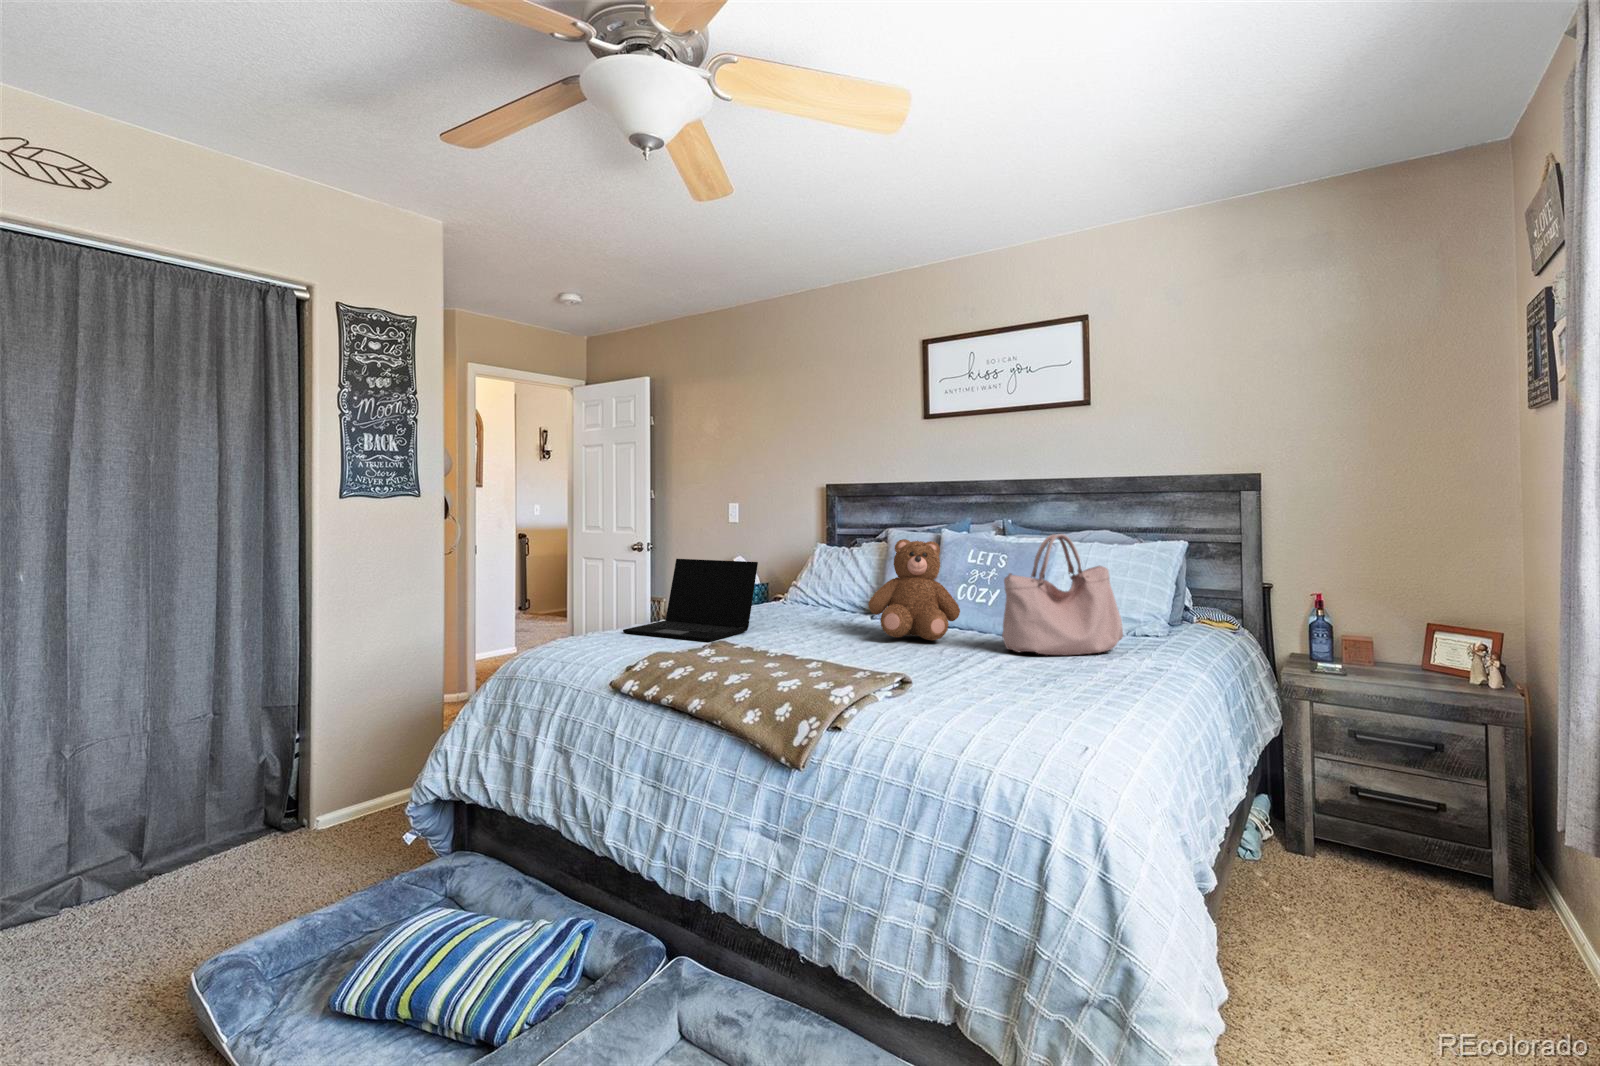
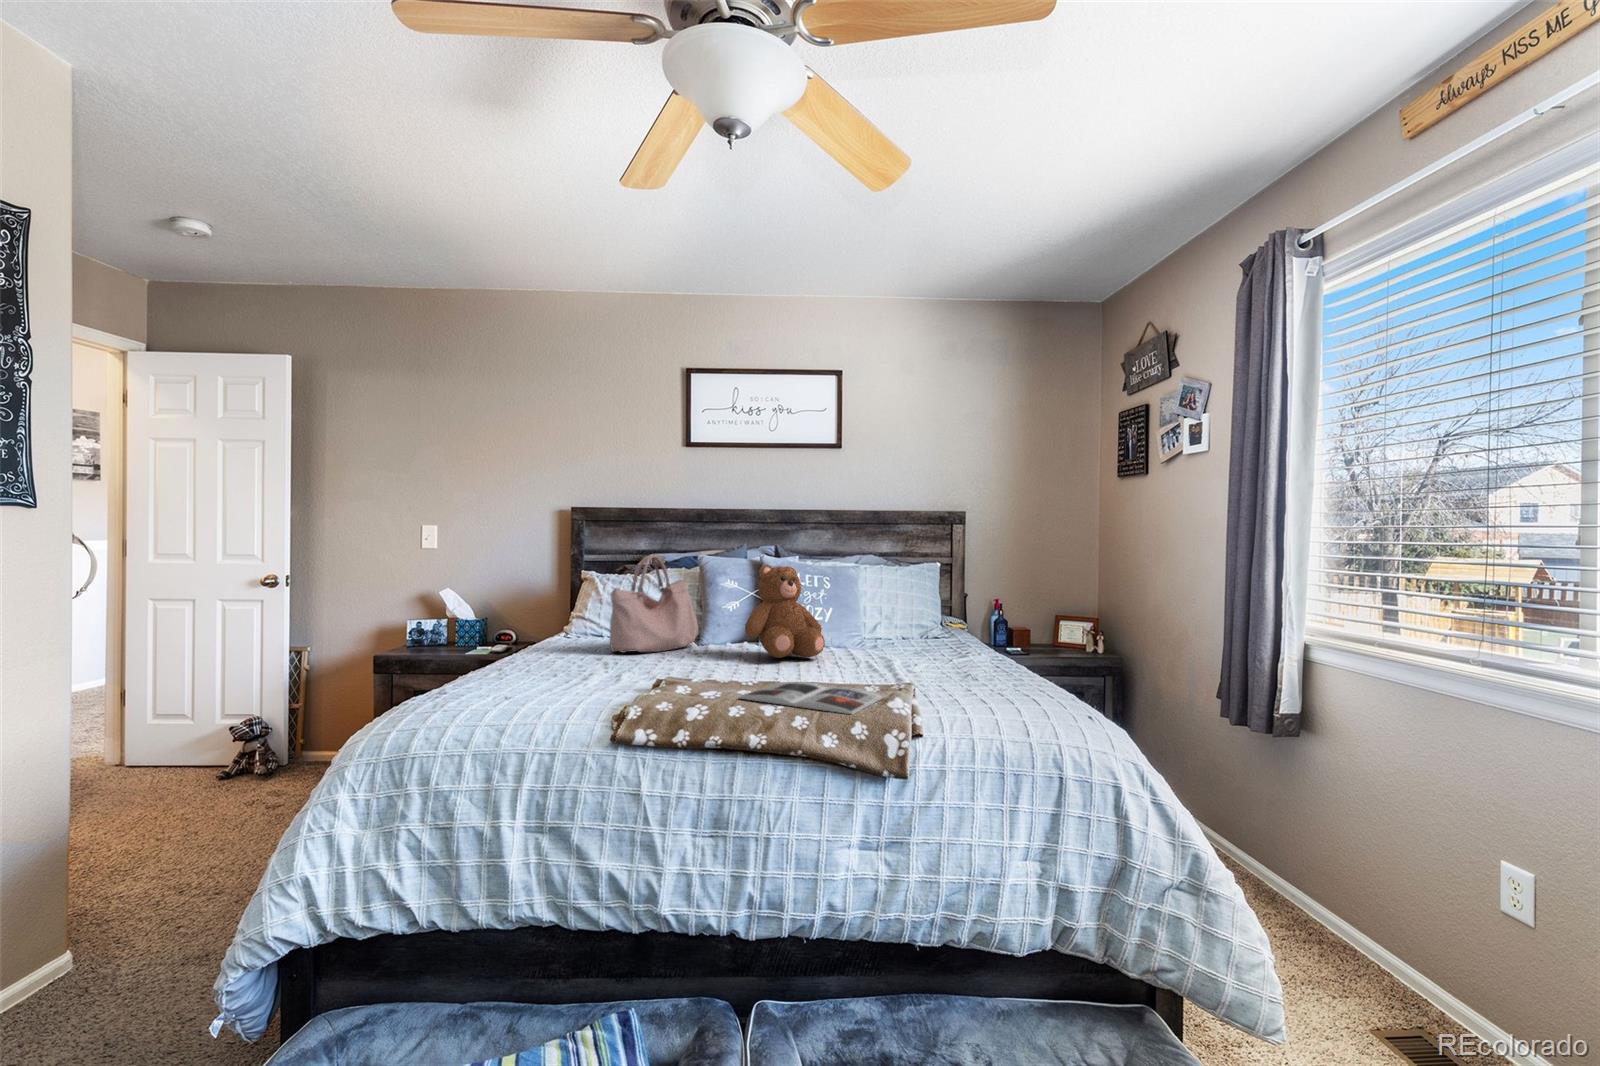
handbag: present [1002,534,1123,655] -> present [610,556,698,653]
laptop: present [623,559,758,642] -> none [488,592,628,685]
magazine: none [757,658,889,696] -> present [740,682,883,714]

